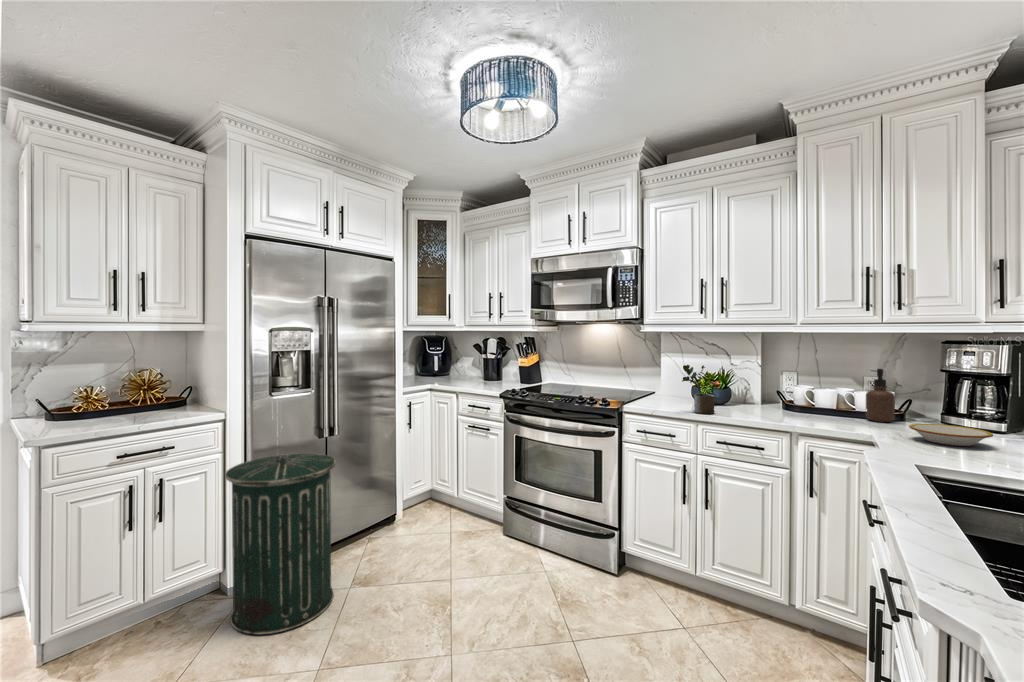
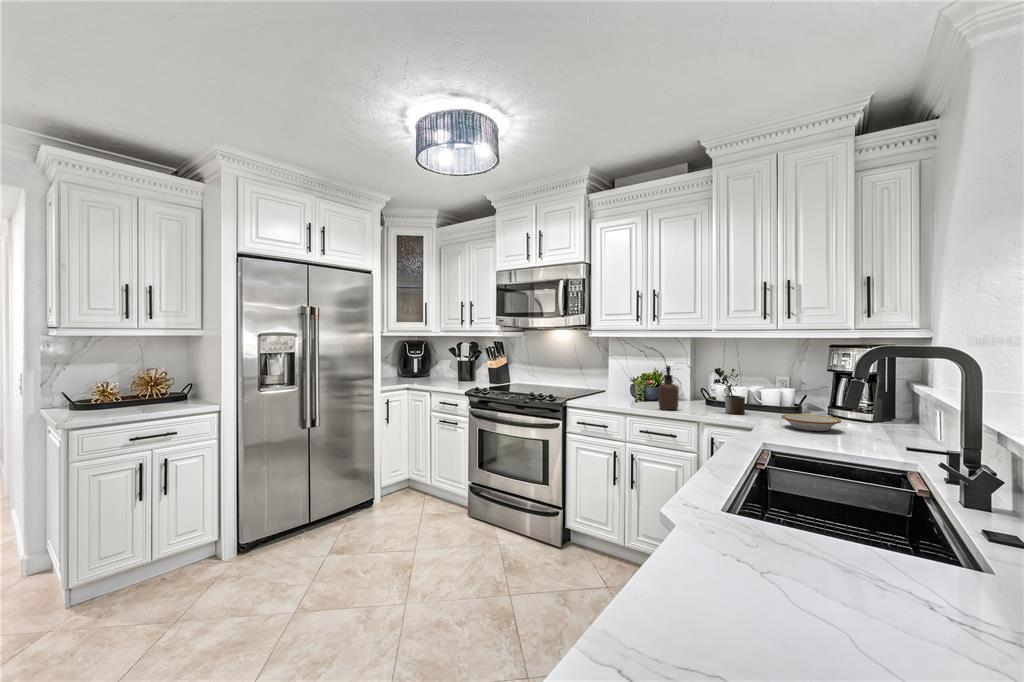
potted plant: present [682,365,715,414] -> present [714,368,745,414]
soap dispenser: present [866,369,895,422] -> present [659,366,678,410]
trash can: present [225,453,336,635] -> none [218,441,314,591]

